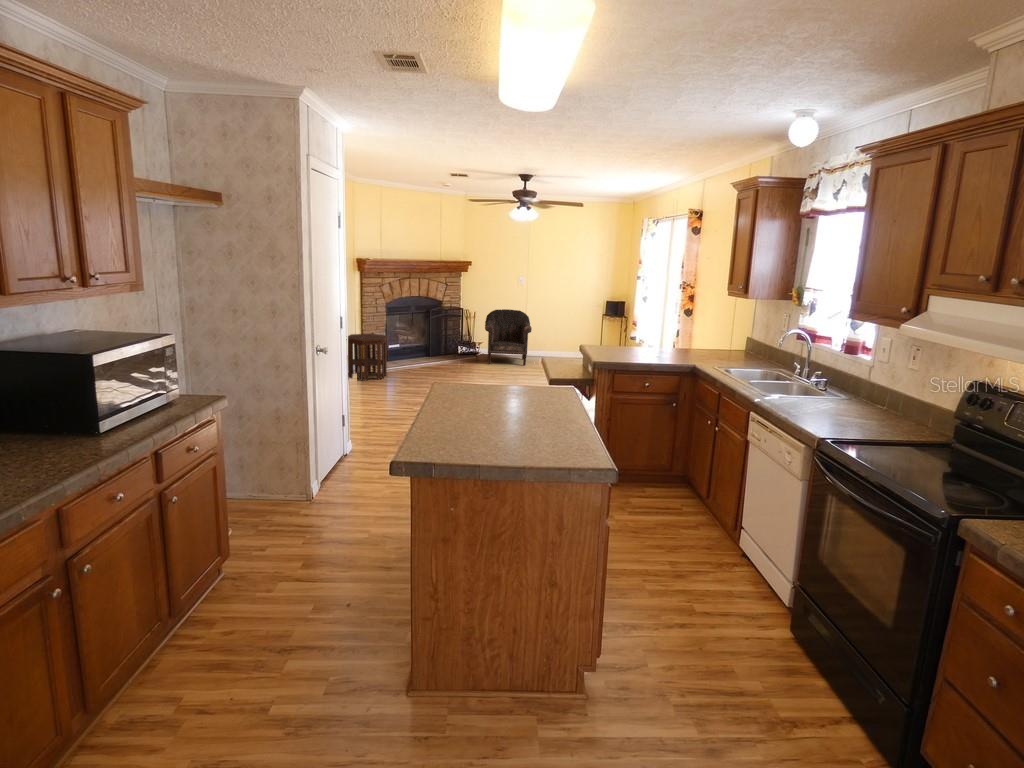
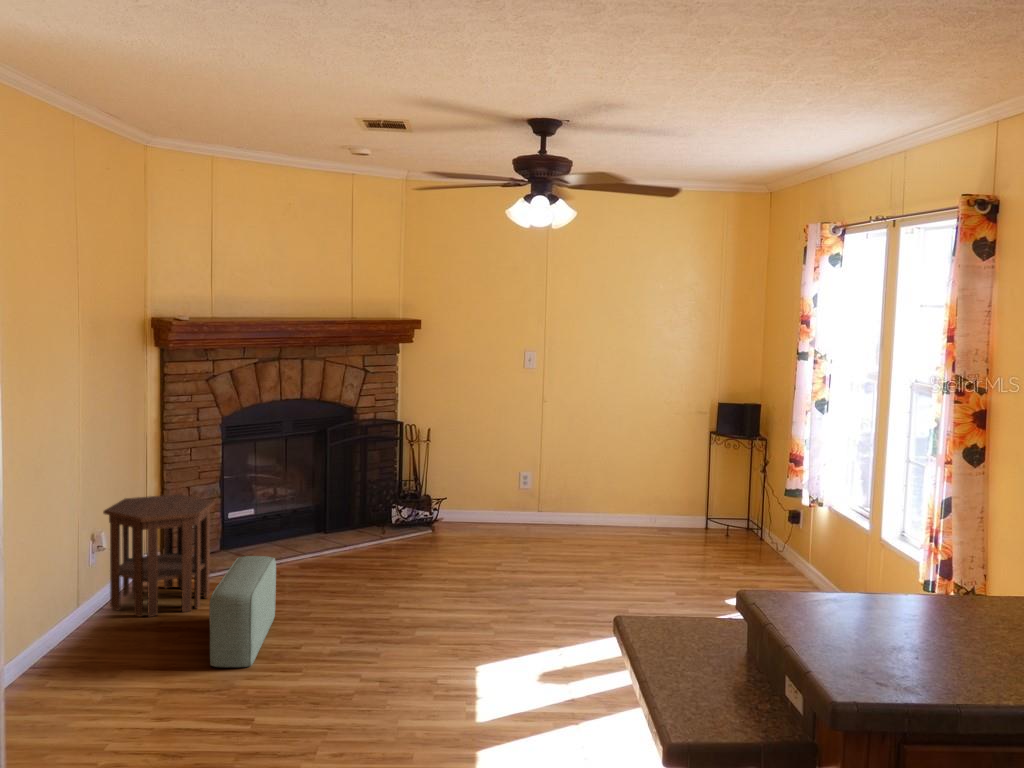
armchair: present [485,309,532,366] -> none [450,423,557,555]
pouf: none [394,356,416,394] -> present [209,556,276,667]

